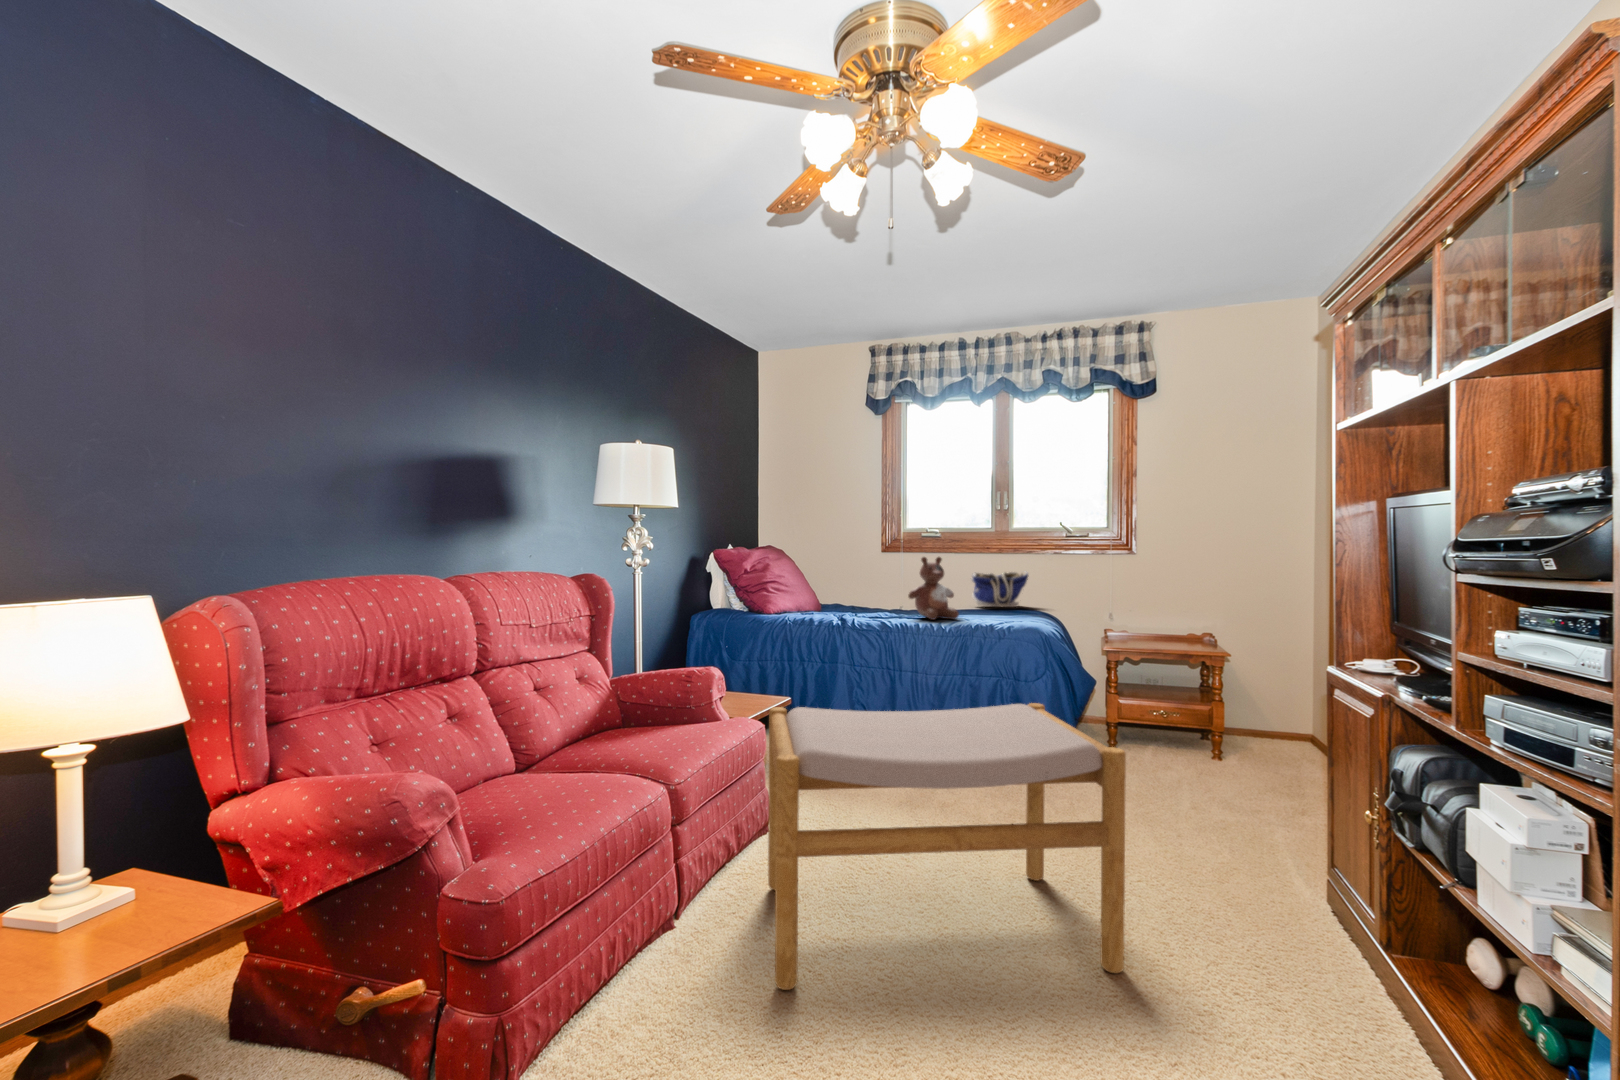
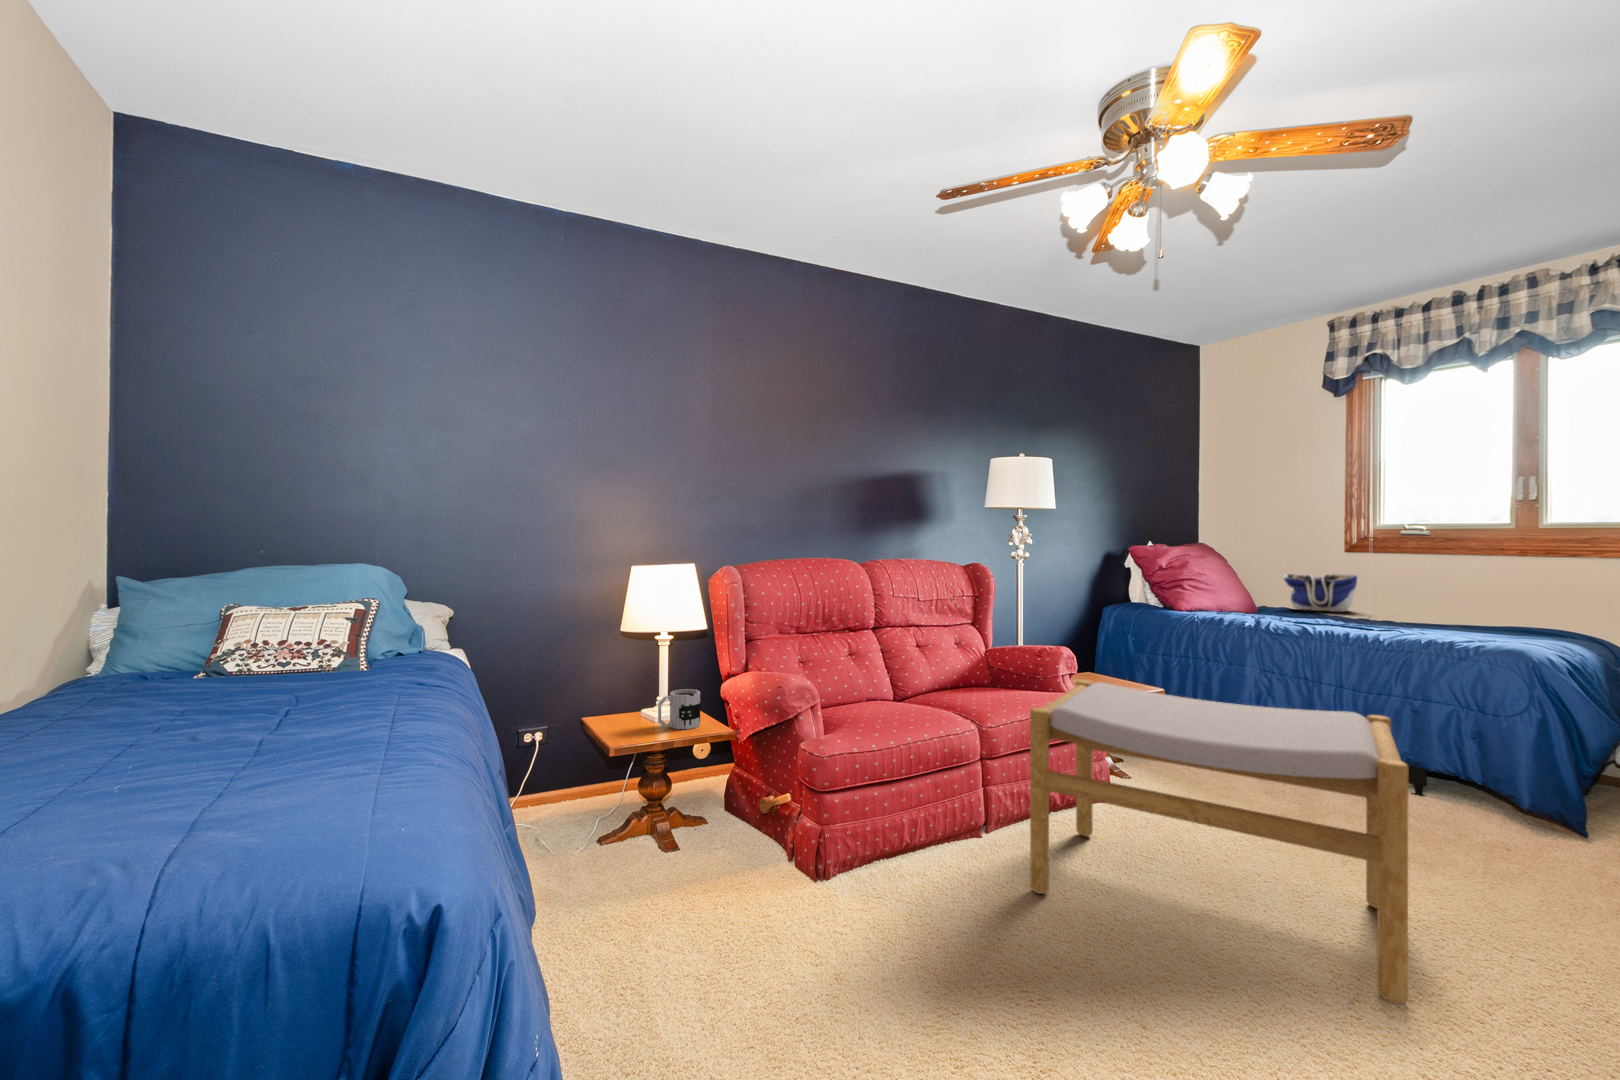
stuffed bear: present [908,557,959,620] -> none [1349,557,1423,630]
tote bag: present [971,572,1028,607] -> present [1284,574,1357,612]
mug: none [82,842,193,945] -> present [658,689,700,729]

